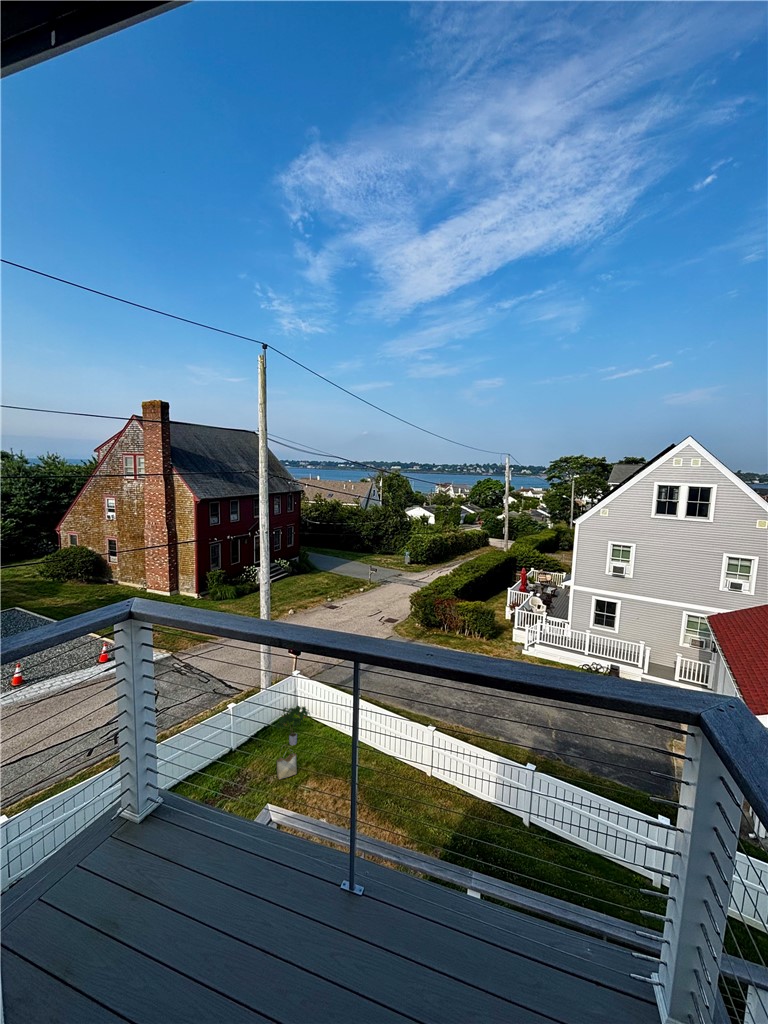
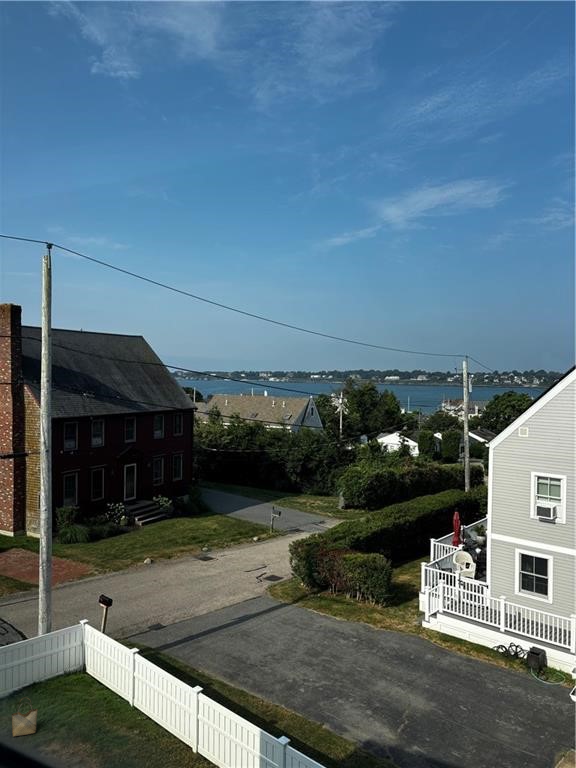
potted plant: present [275,706,310,745] -> none [34,659,75,706]

